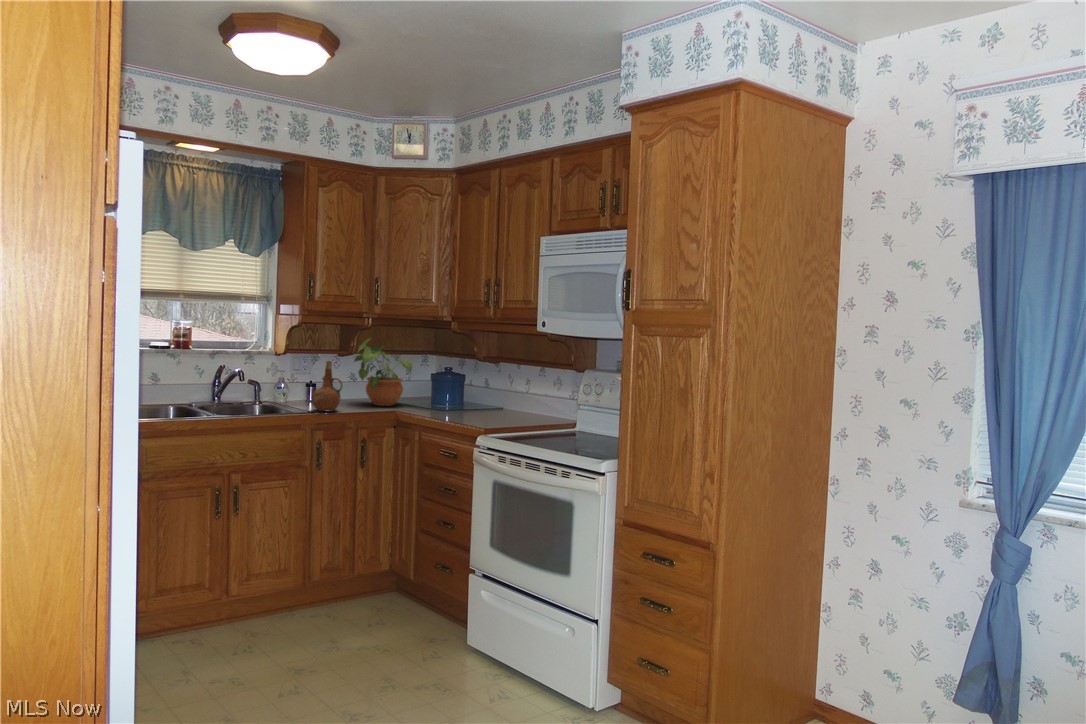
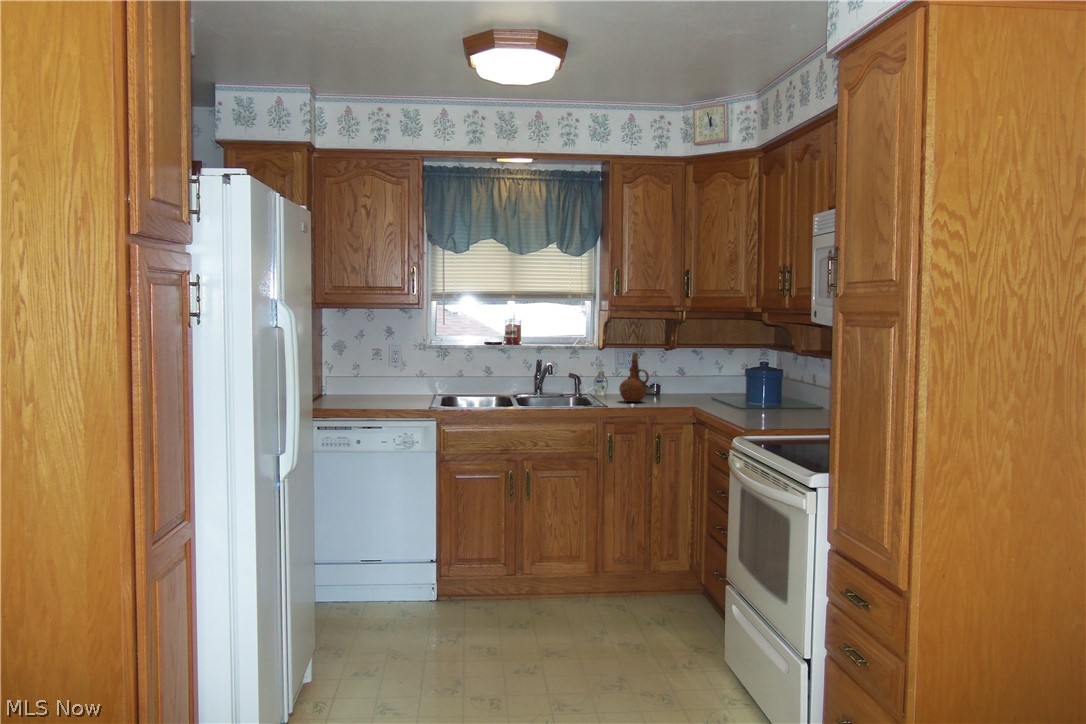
potted plant: present [354,338,412,406] -> none [667,331,730,400]

